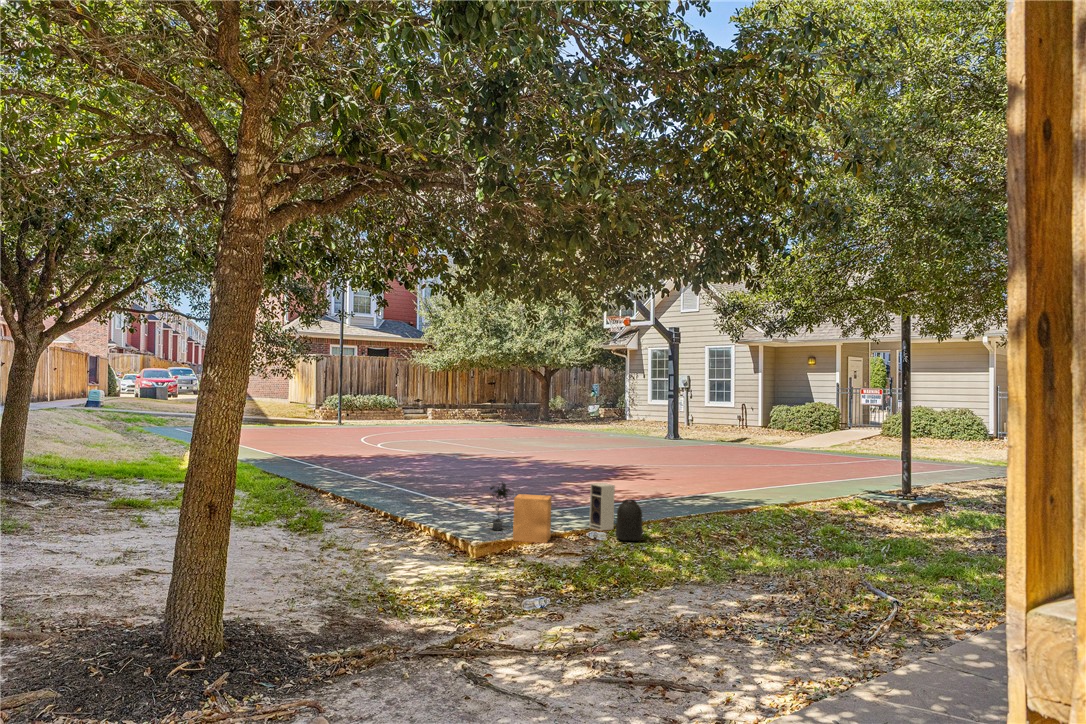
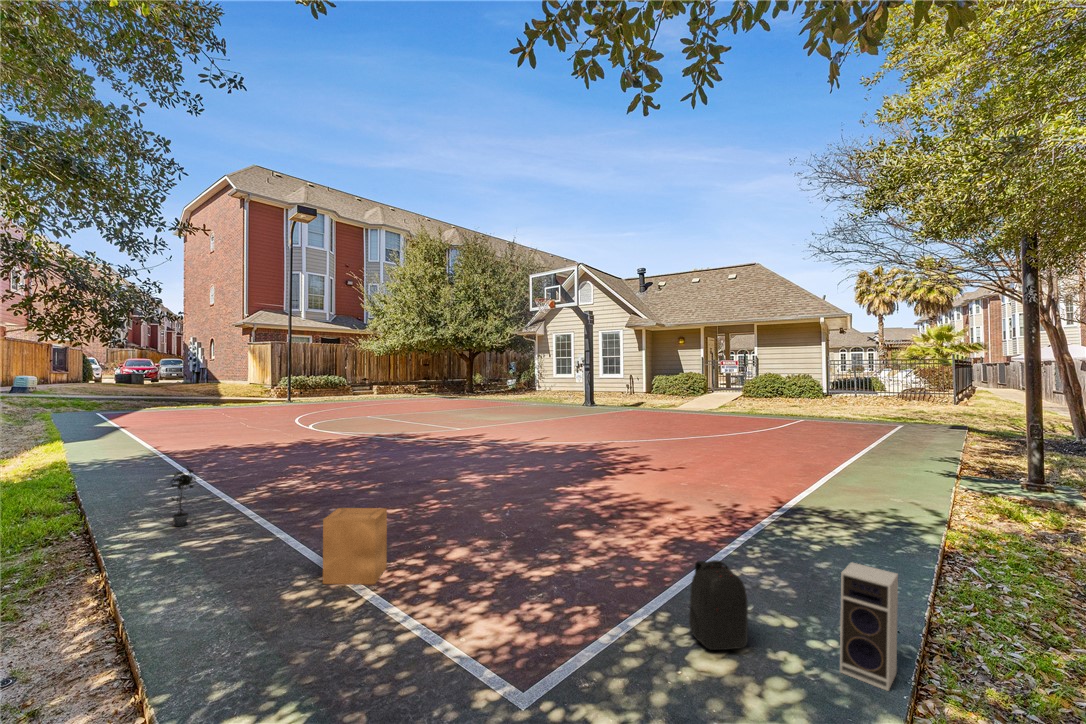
potted plant: present [490,483,511,530] -> present [170,466,196,526]
speaker: present [589,483,615,530] -> present [840,562,898,691]
cardboard box: present [513,494,552,543] -> present [323,508,387,584]

